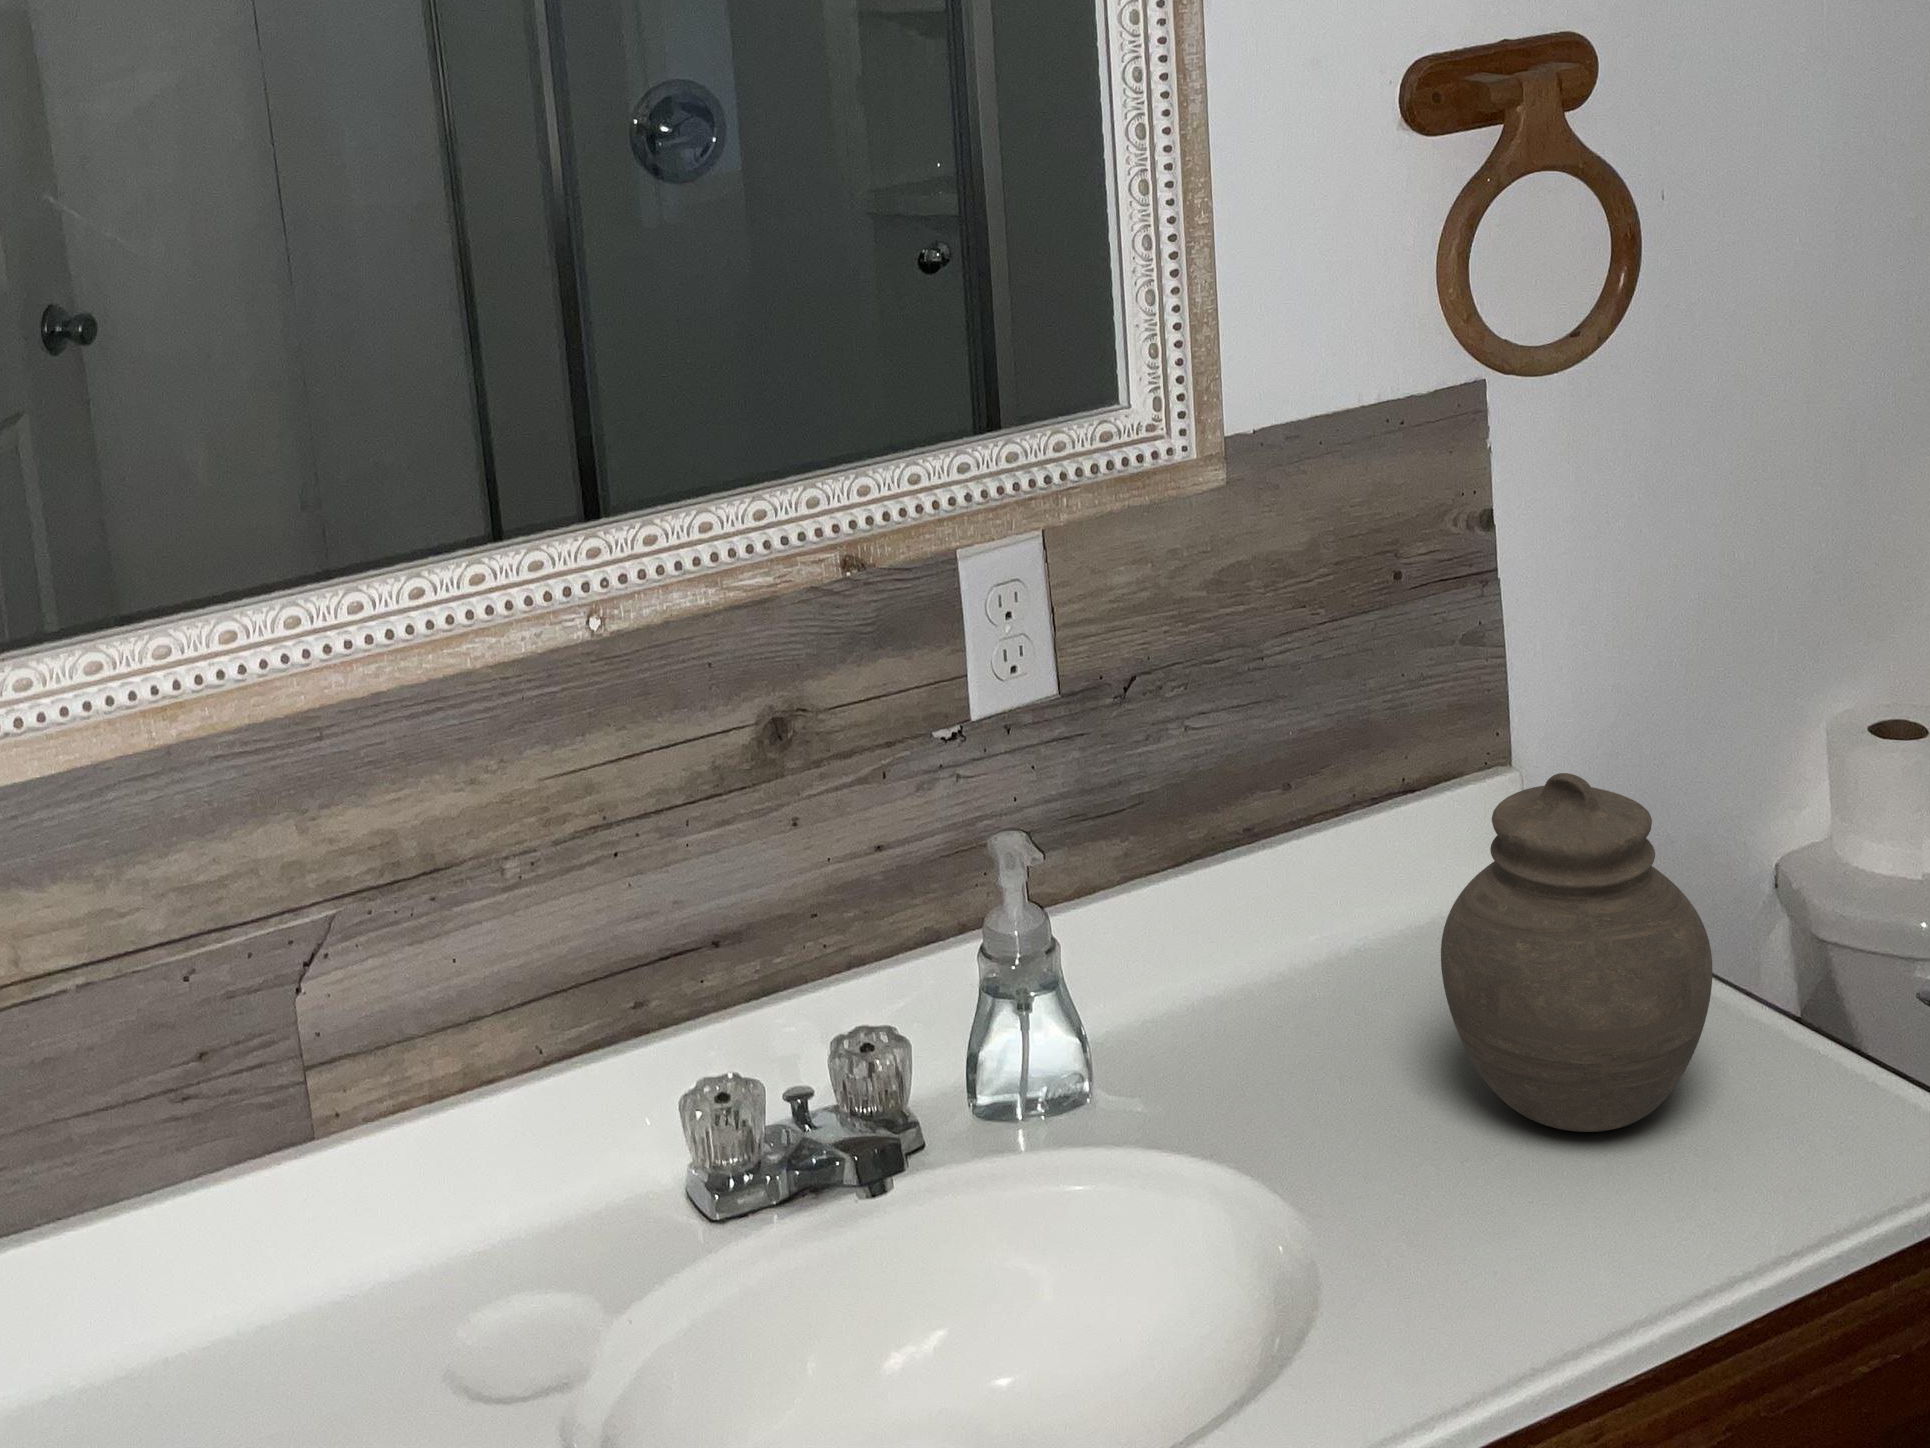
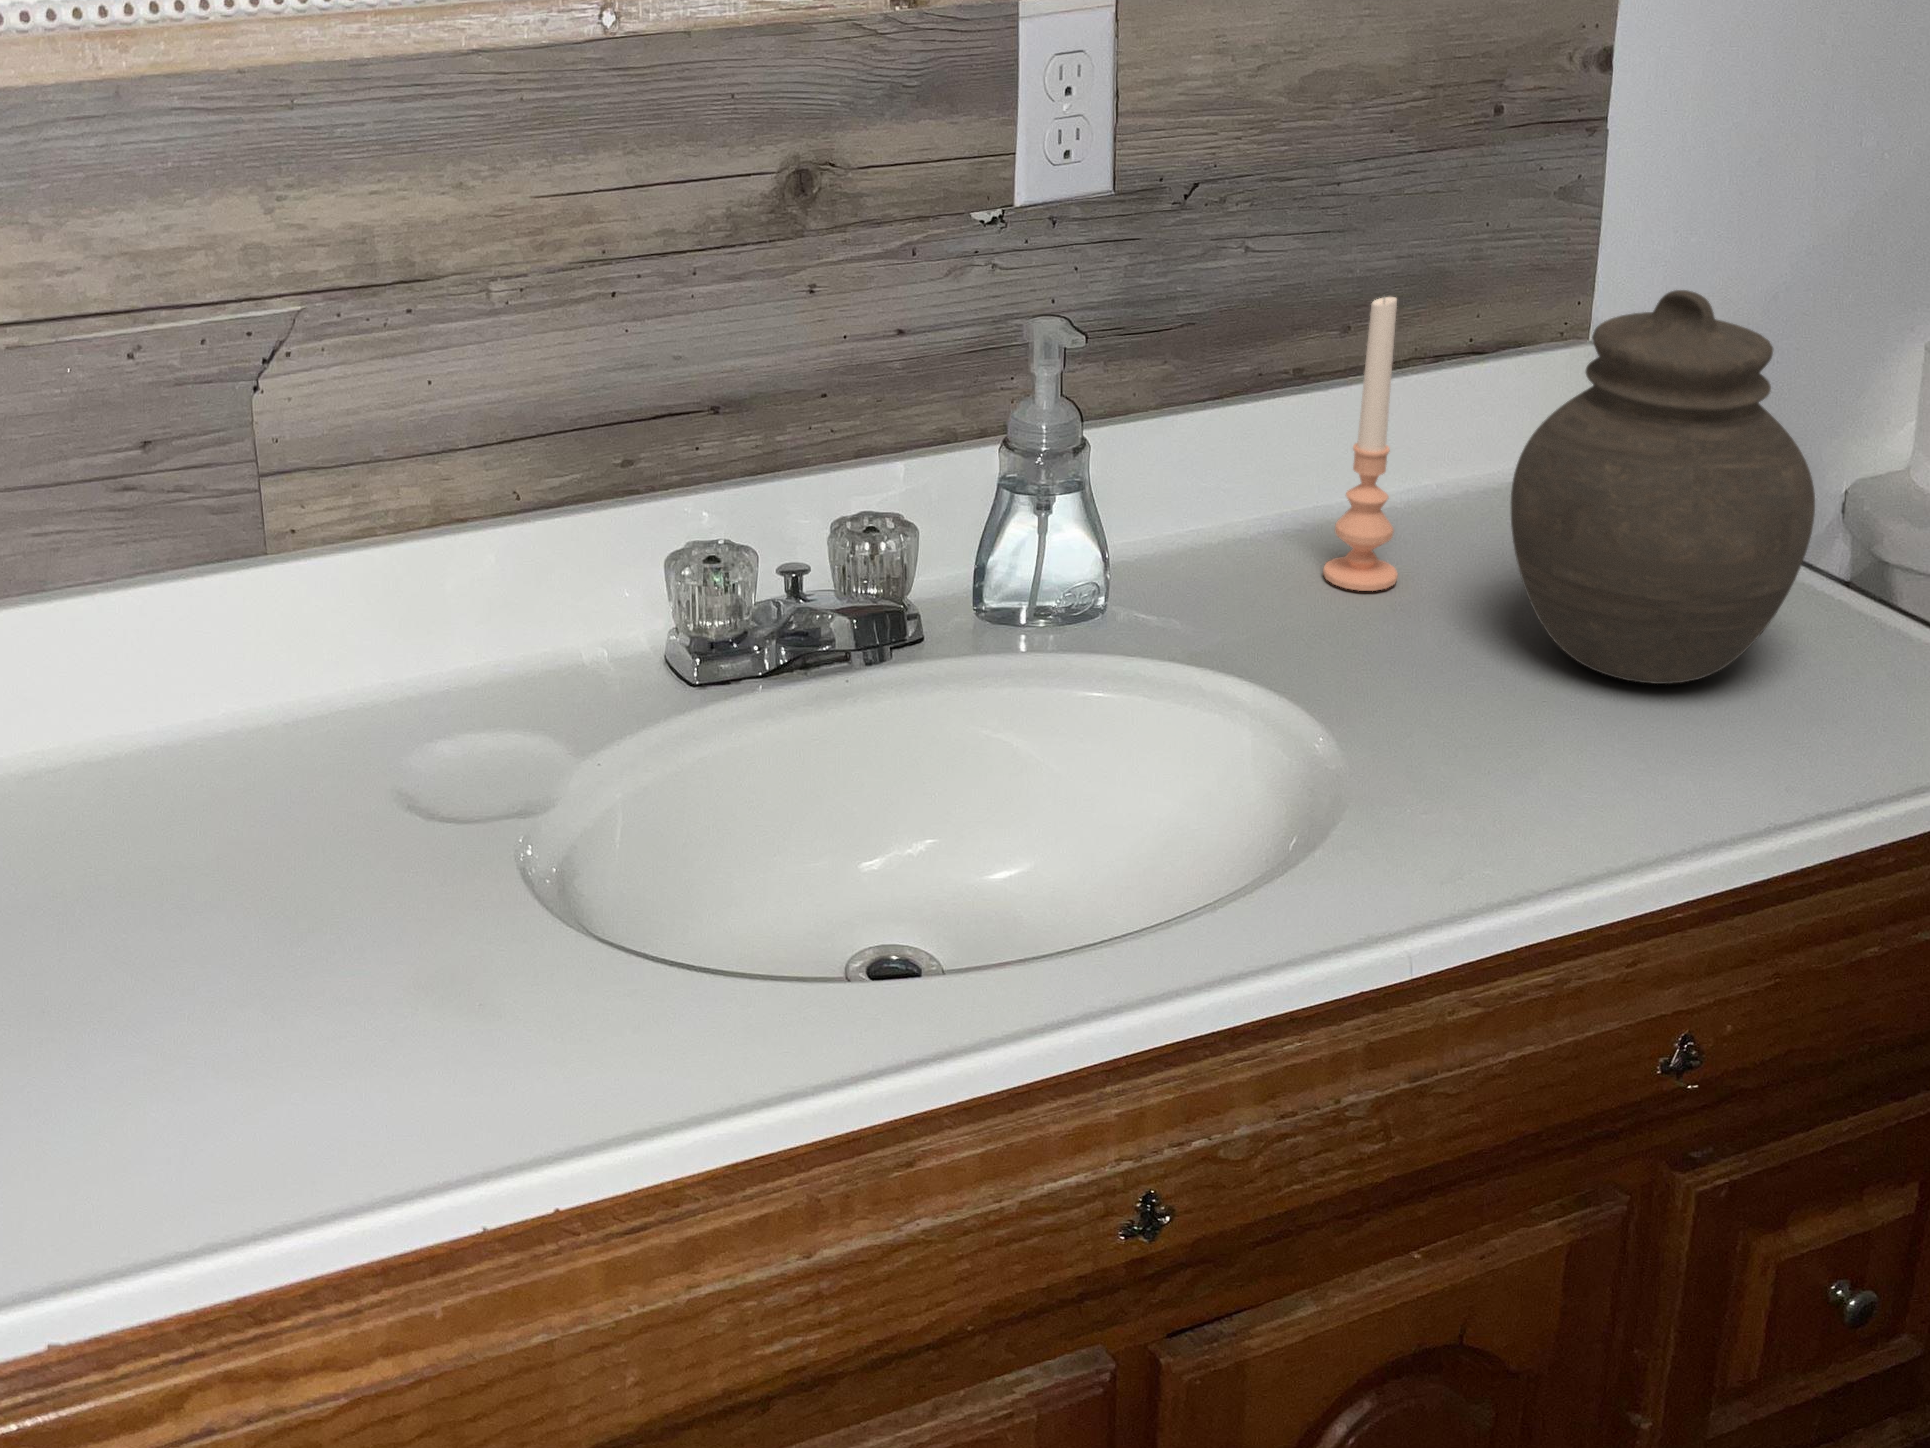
candle: none [1286,780,1354,1049] -> present [1323,297,1398,591]

